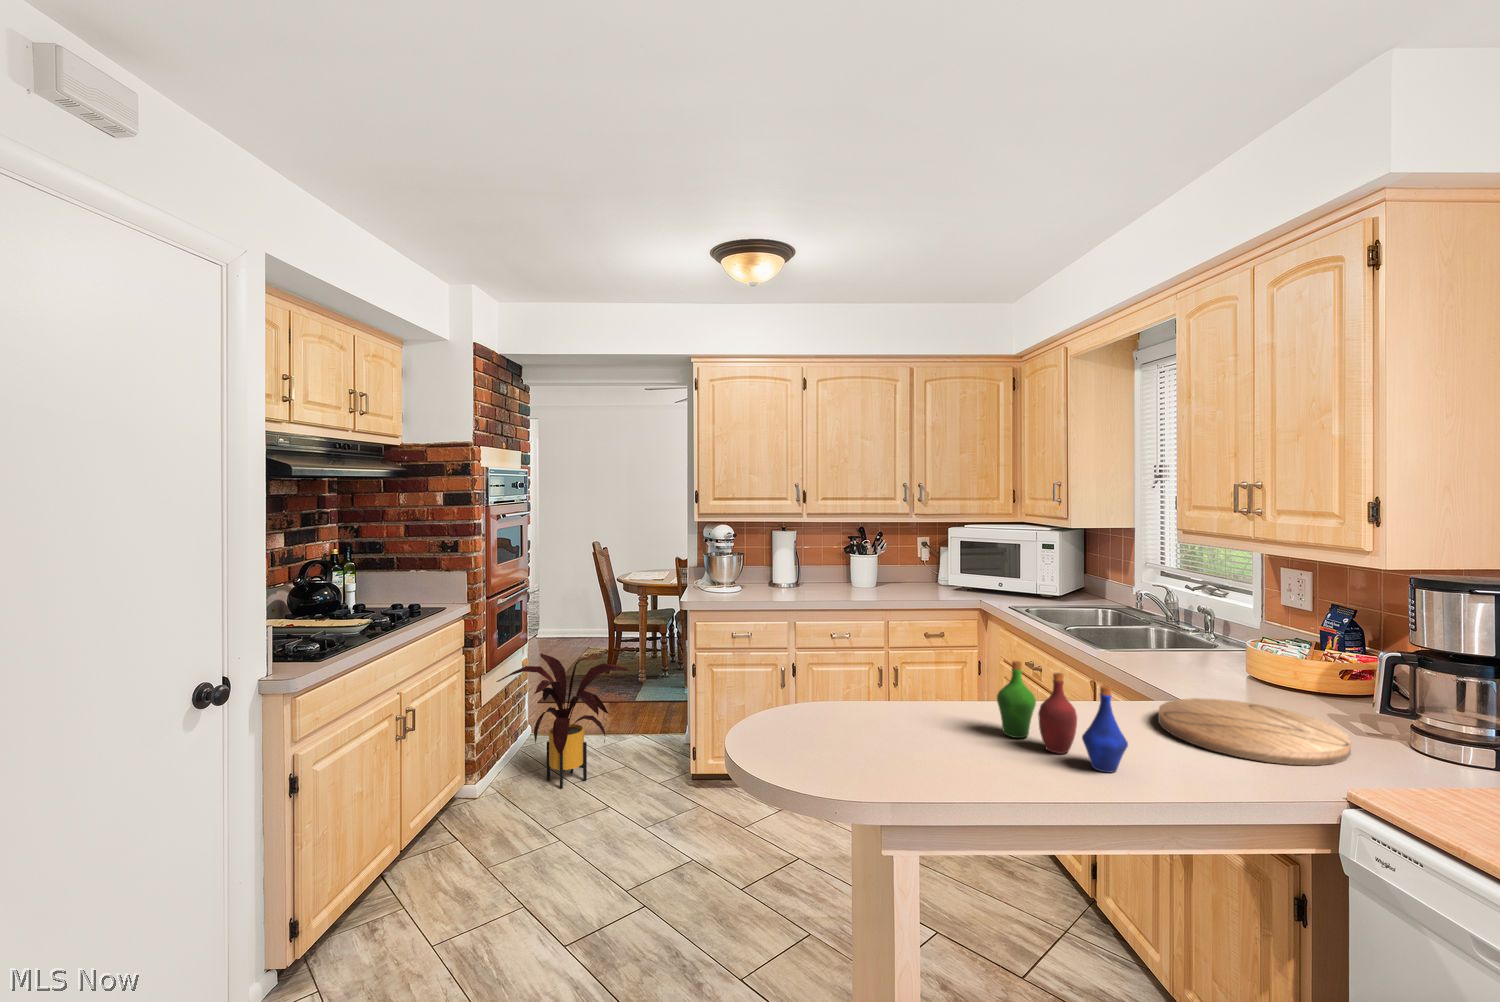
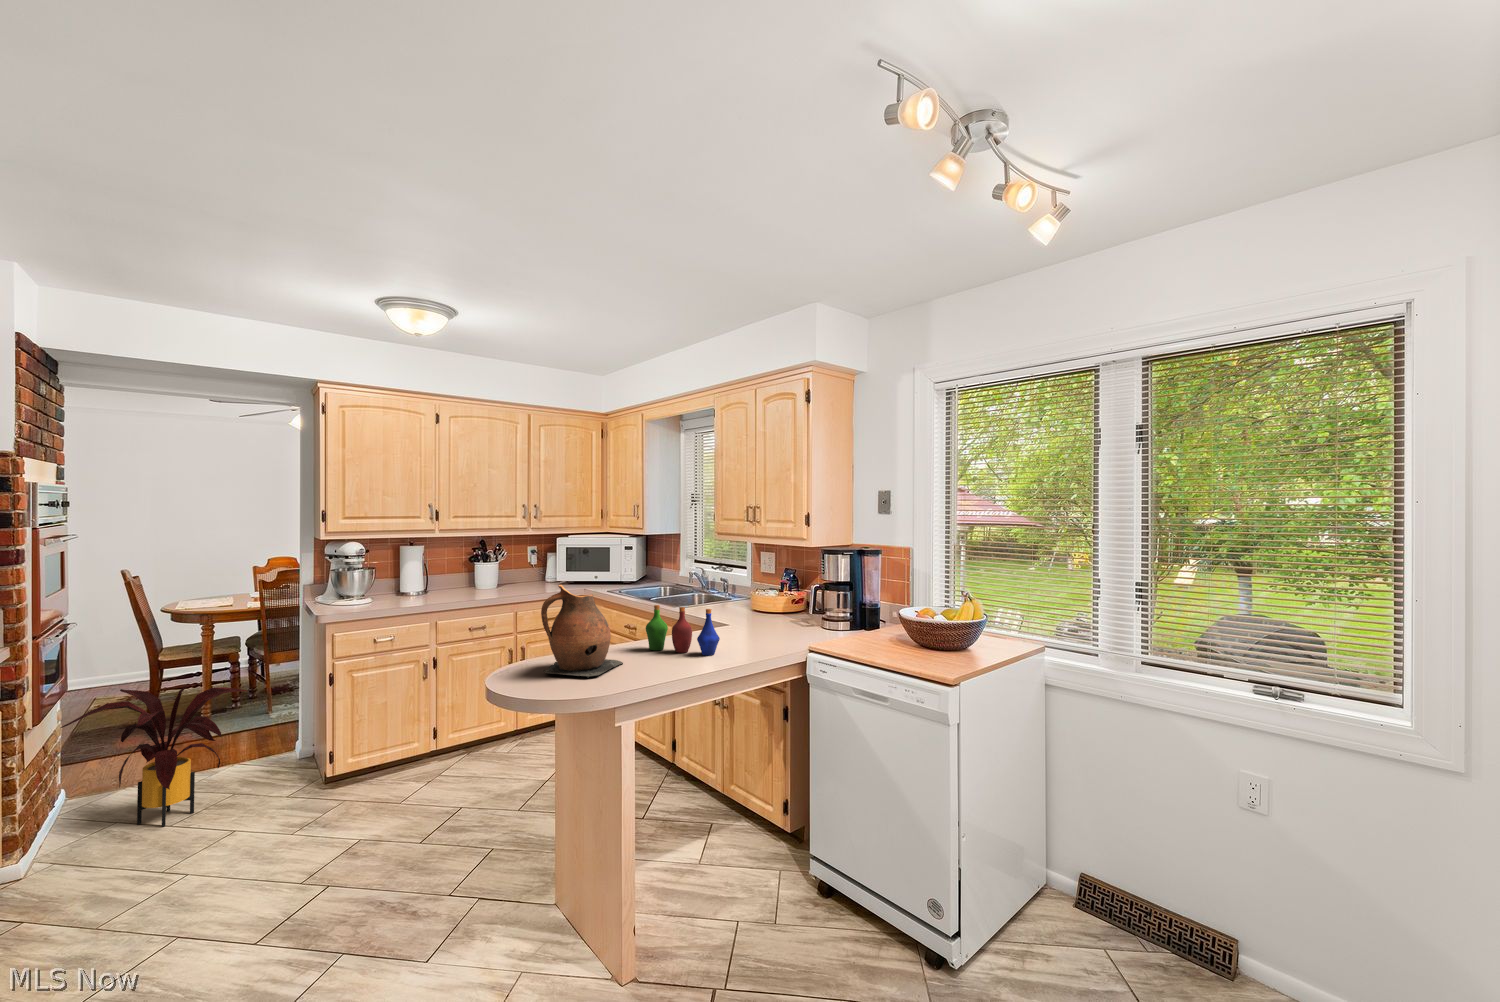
ceramic pitcher: none [812,617,940,776] -> present [541,585,623,678]
cutting board: present [1158,698,1351,765] -> none [723,619,805,640]

